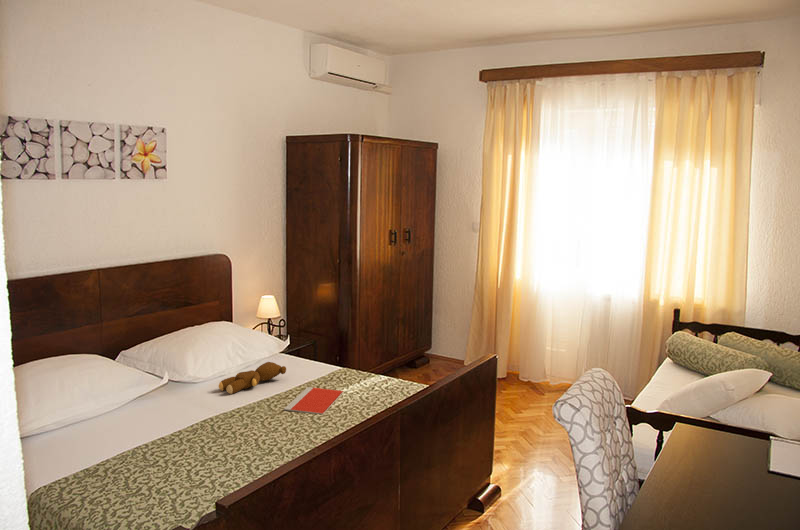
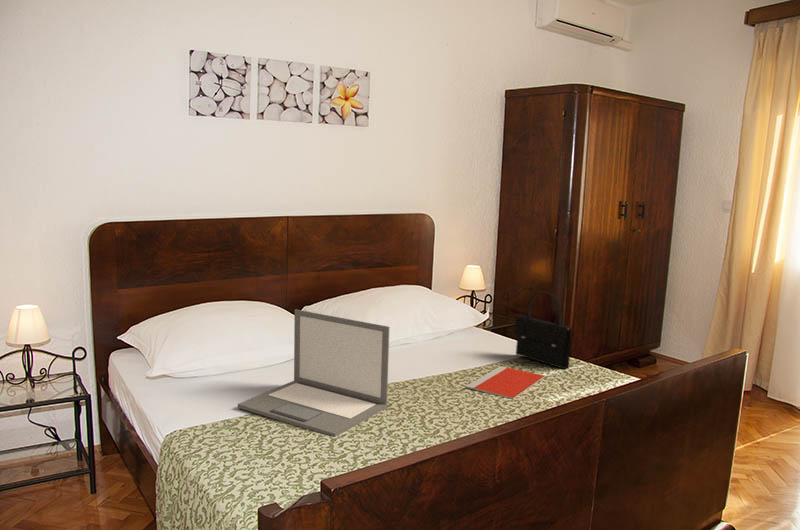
handbag: none [315,323,361,383] -> present [514,292,572,369]
teddy bear: present [219,362,286,394] -> none [397,333,478,363]
laptop: none [90,363,224,469] -> present [238,309,390,437]

